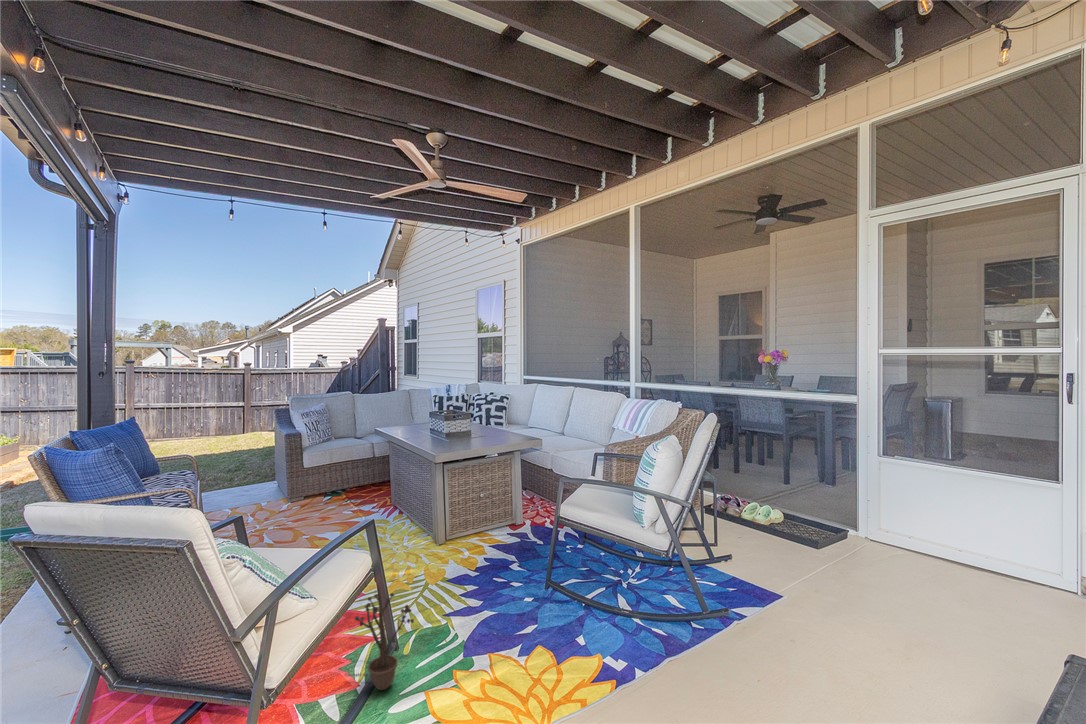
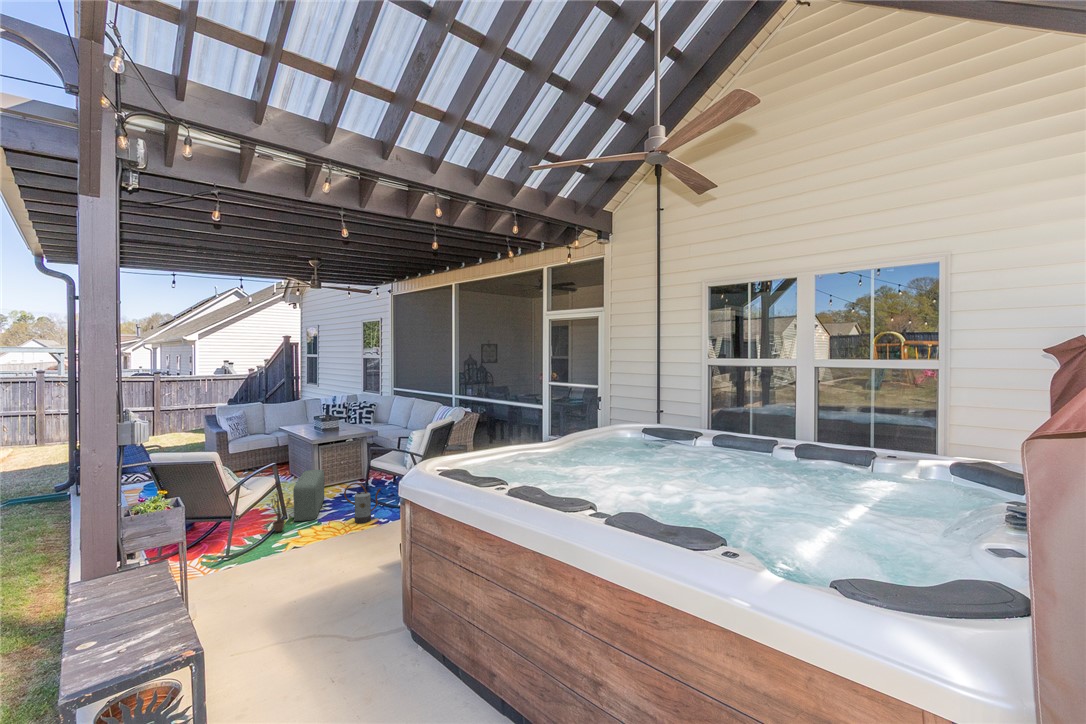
pouf: none [412,513,463,645] -> present [293,470,324,521]
watering can: none [529,565,610,668] -> present [344,483,381,523]

